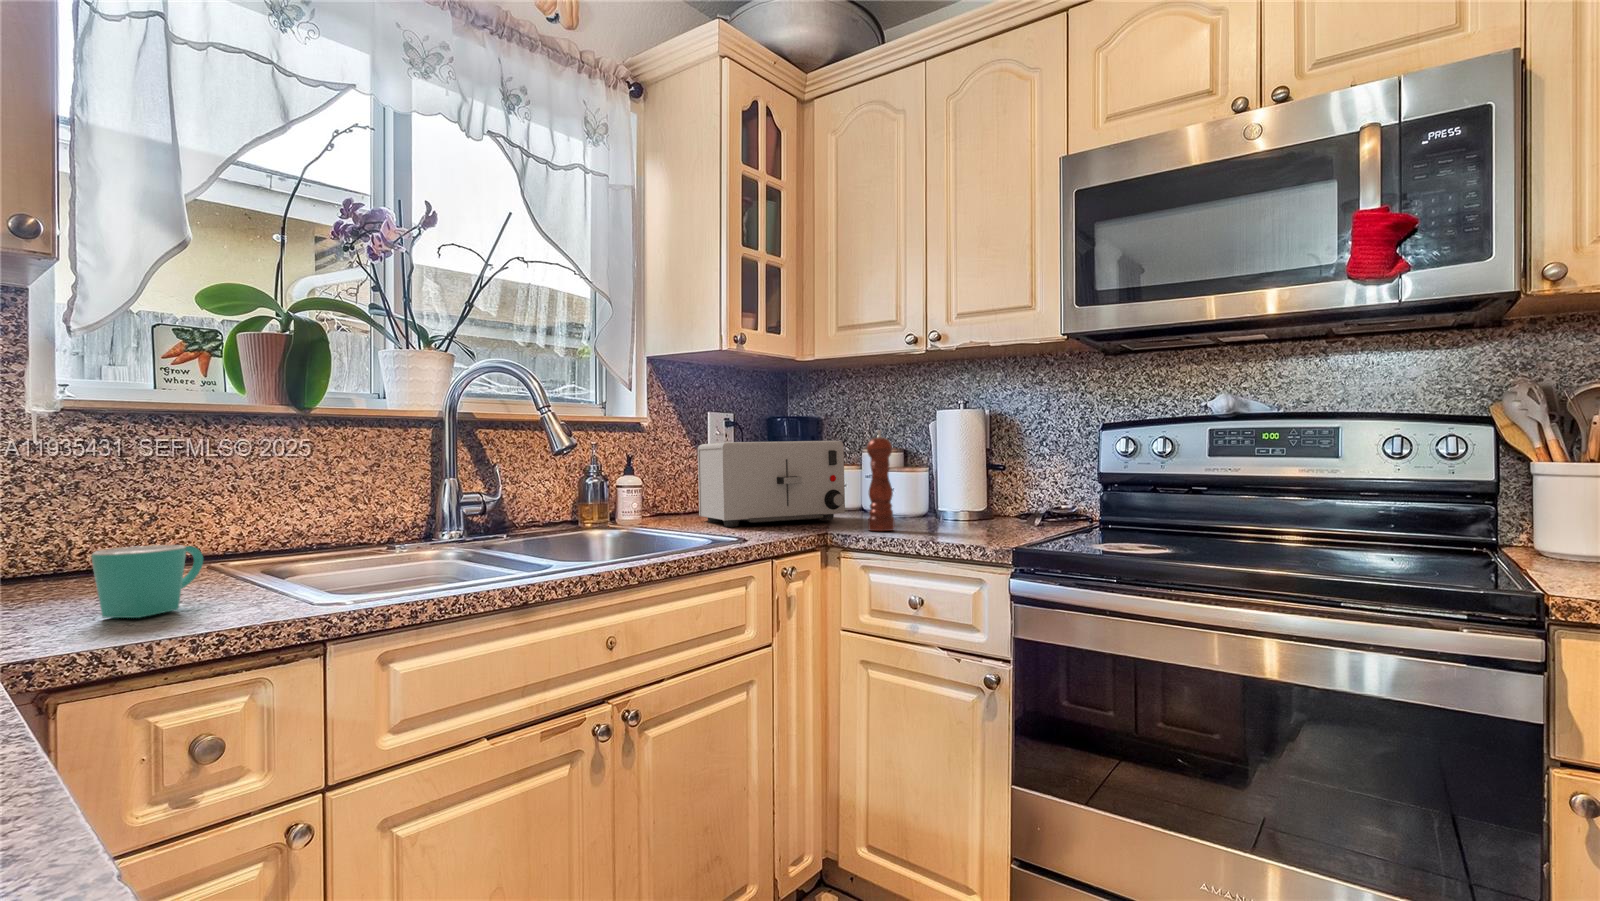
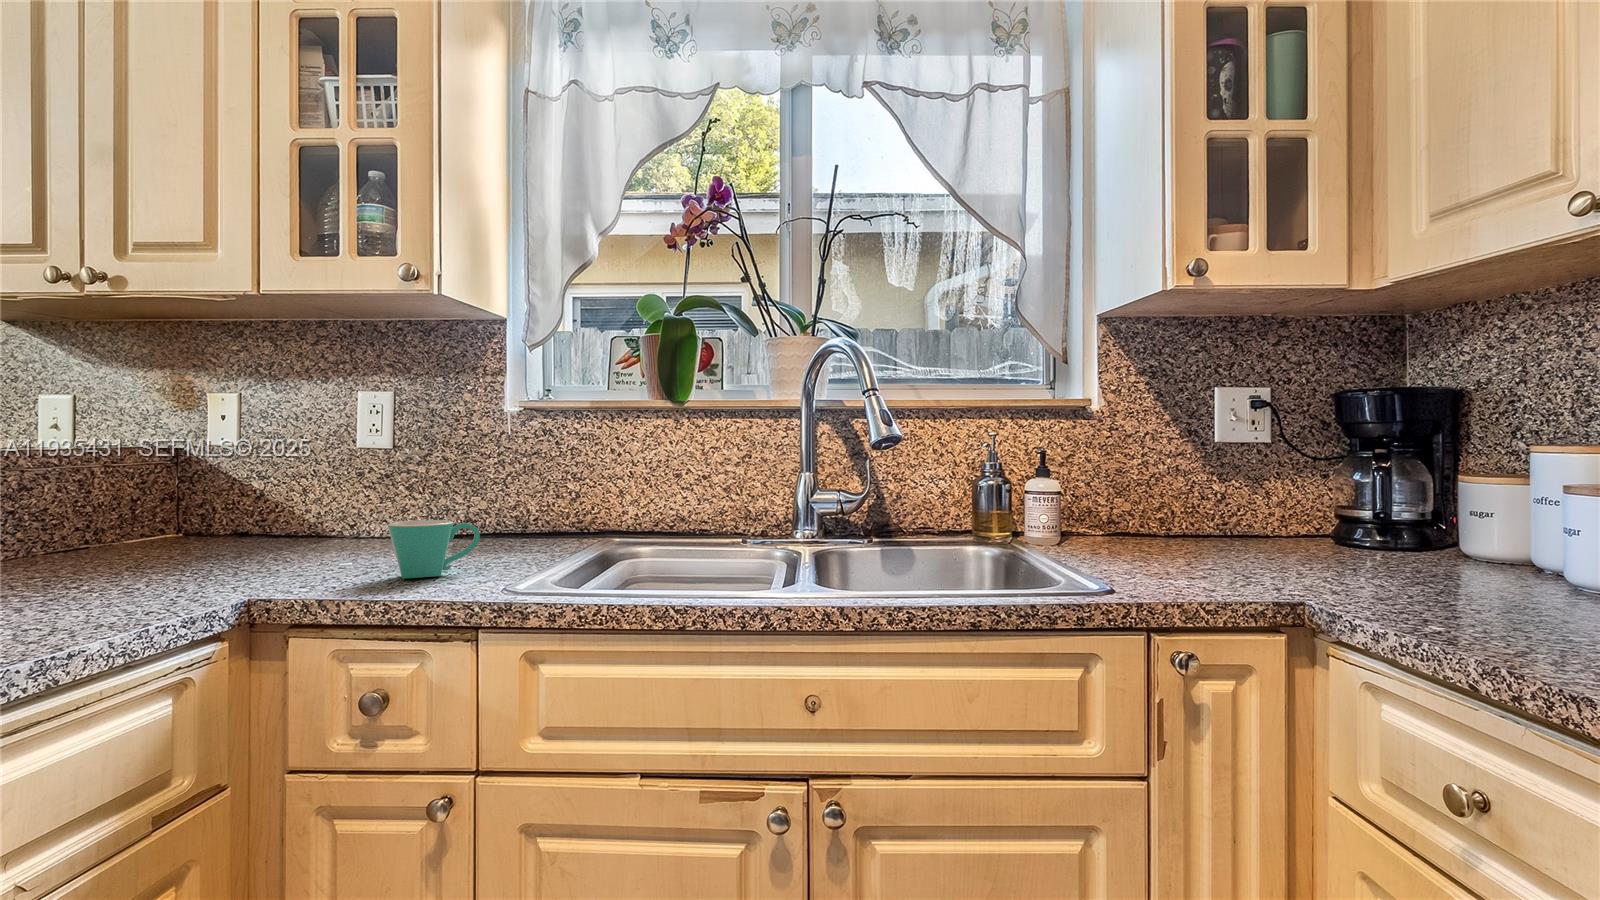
pepper mill: present [867,430,895,531] -> none [1417,410,1489,620]
toaster: present [698,441,845,527] -> none [1149,431,1415,577]

